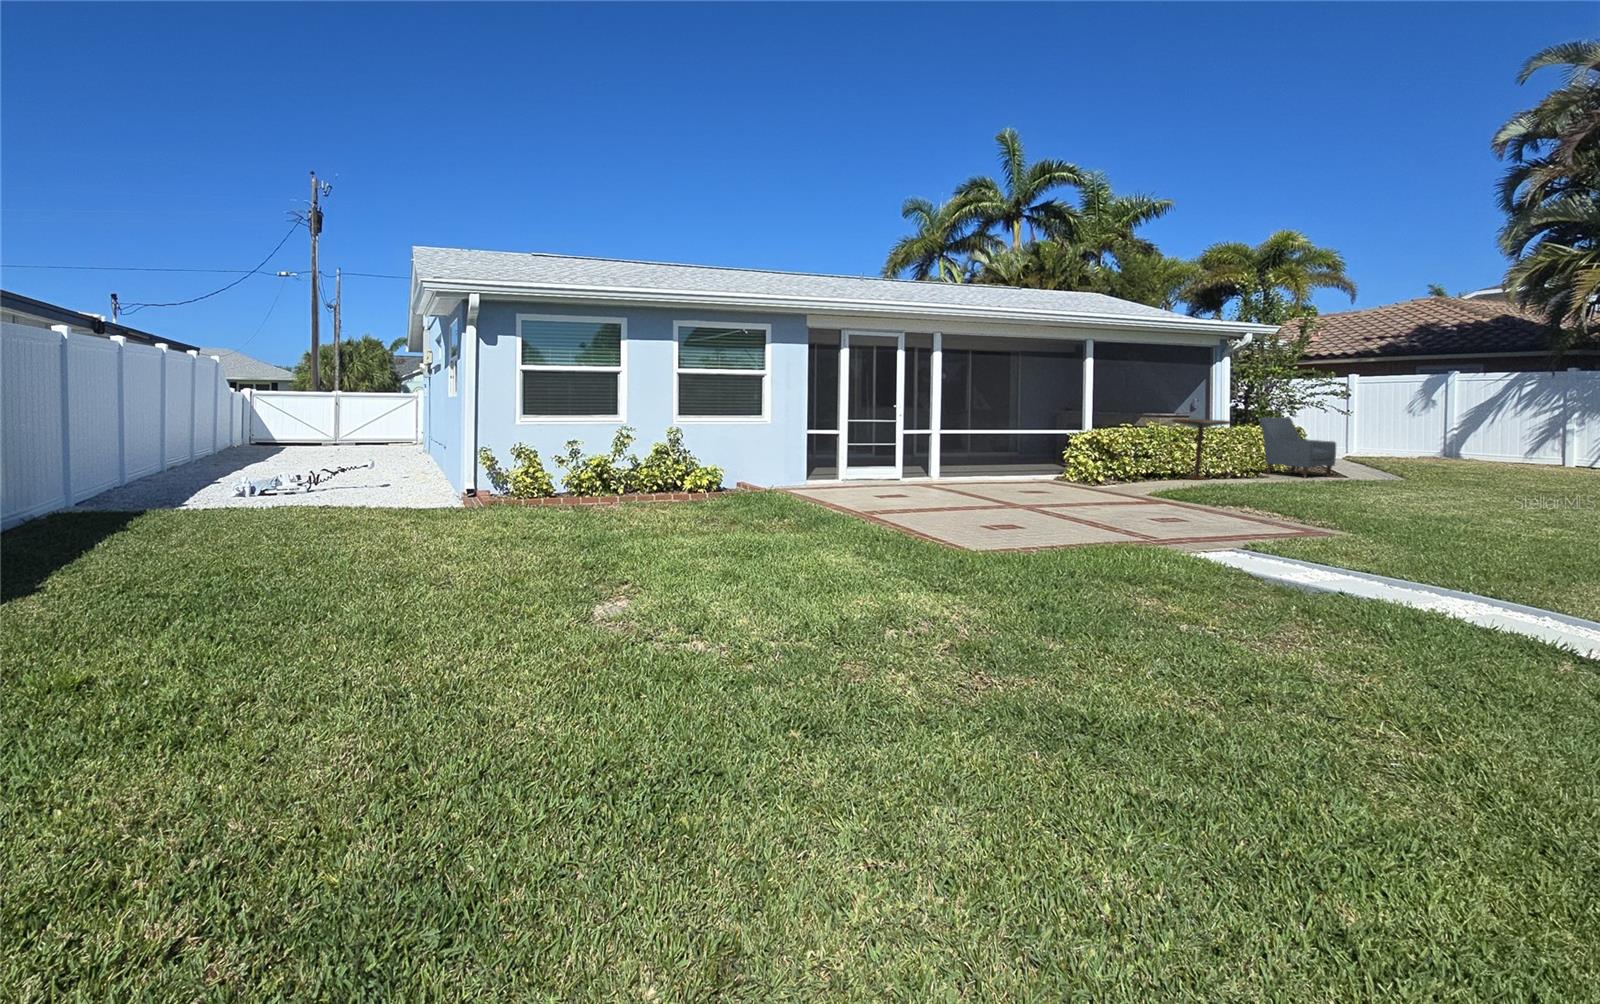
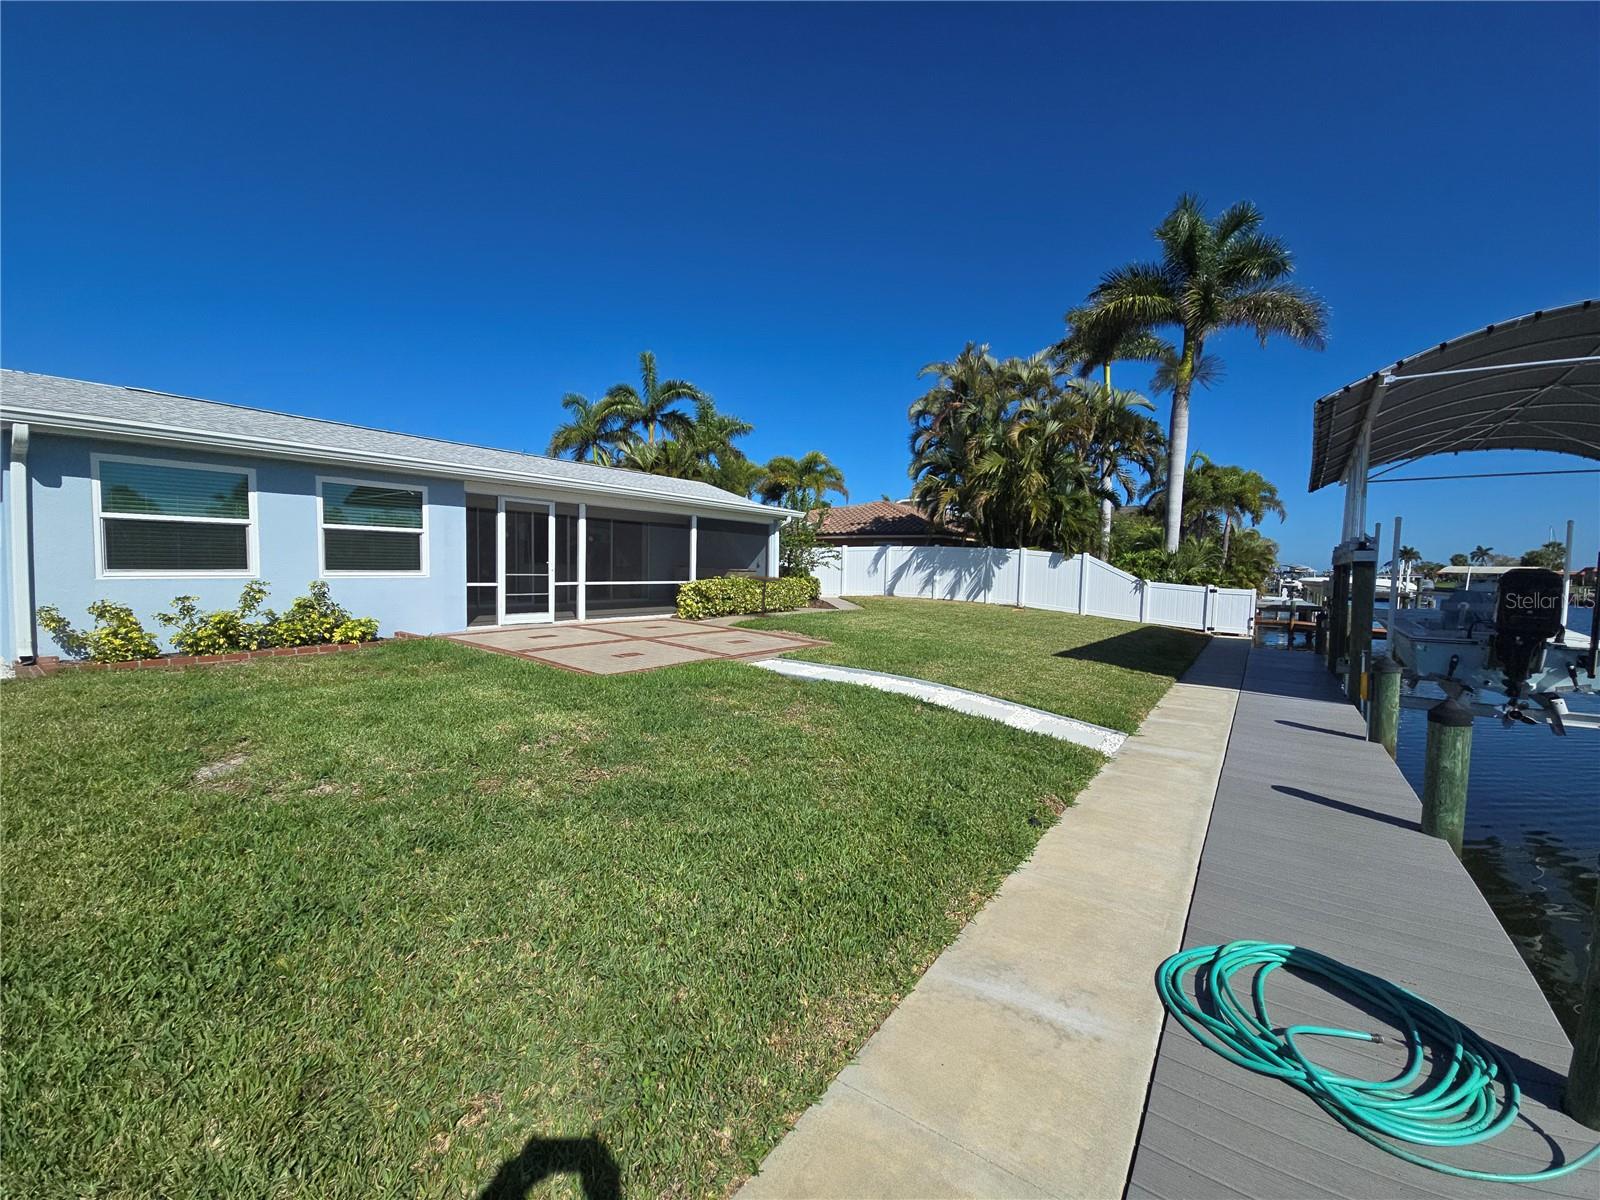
chair: present [1260,417,1336,478] -> none [799,574,841,614]

